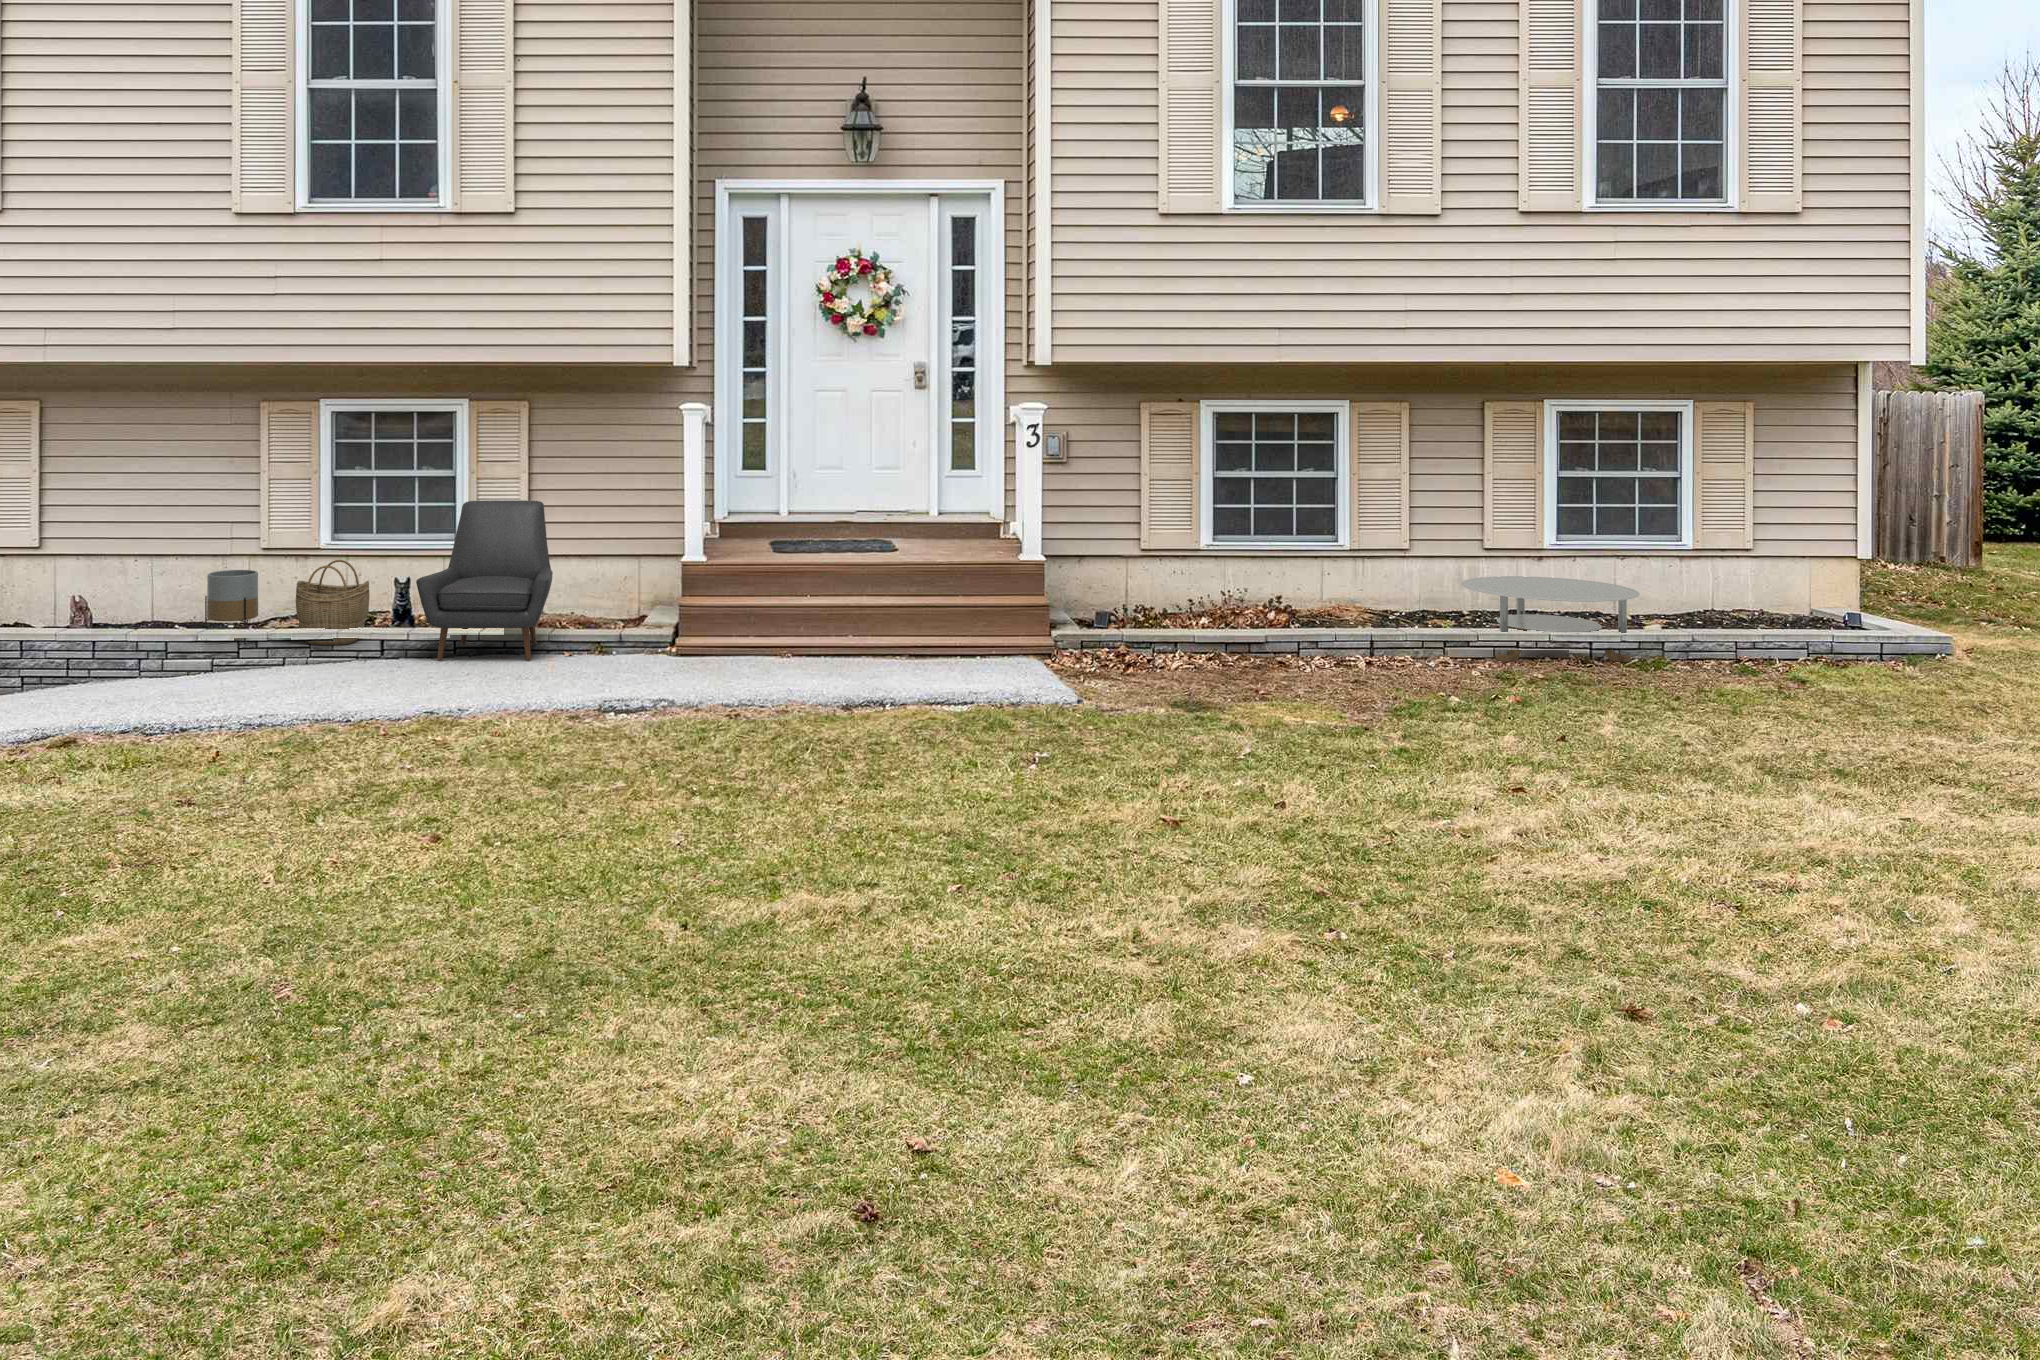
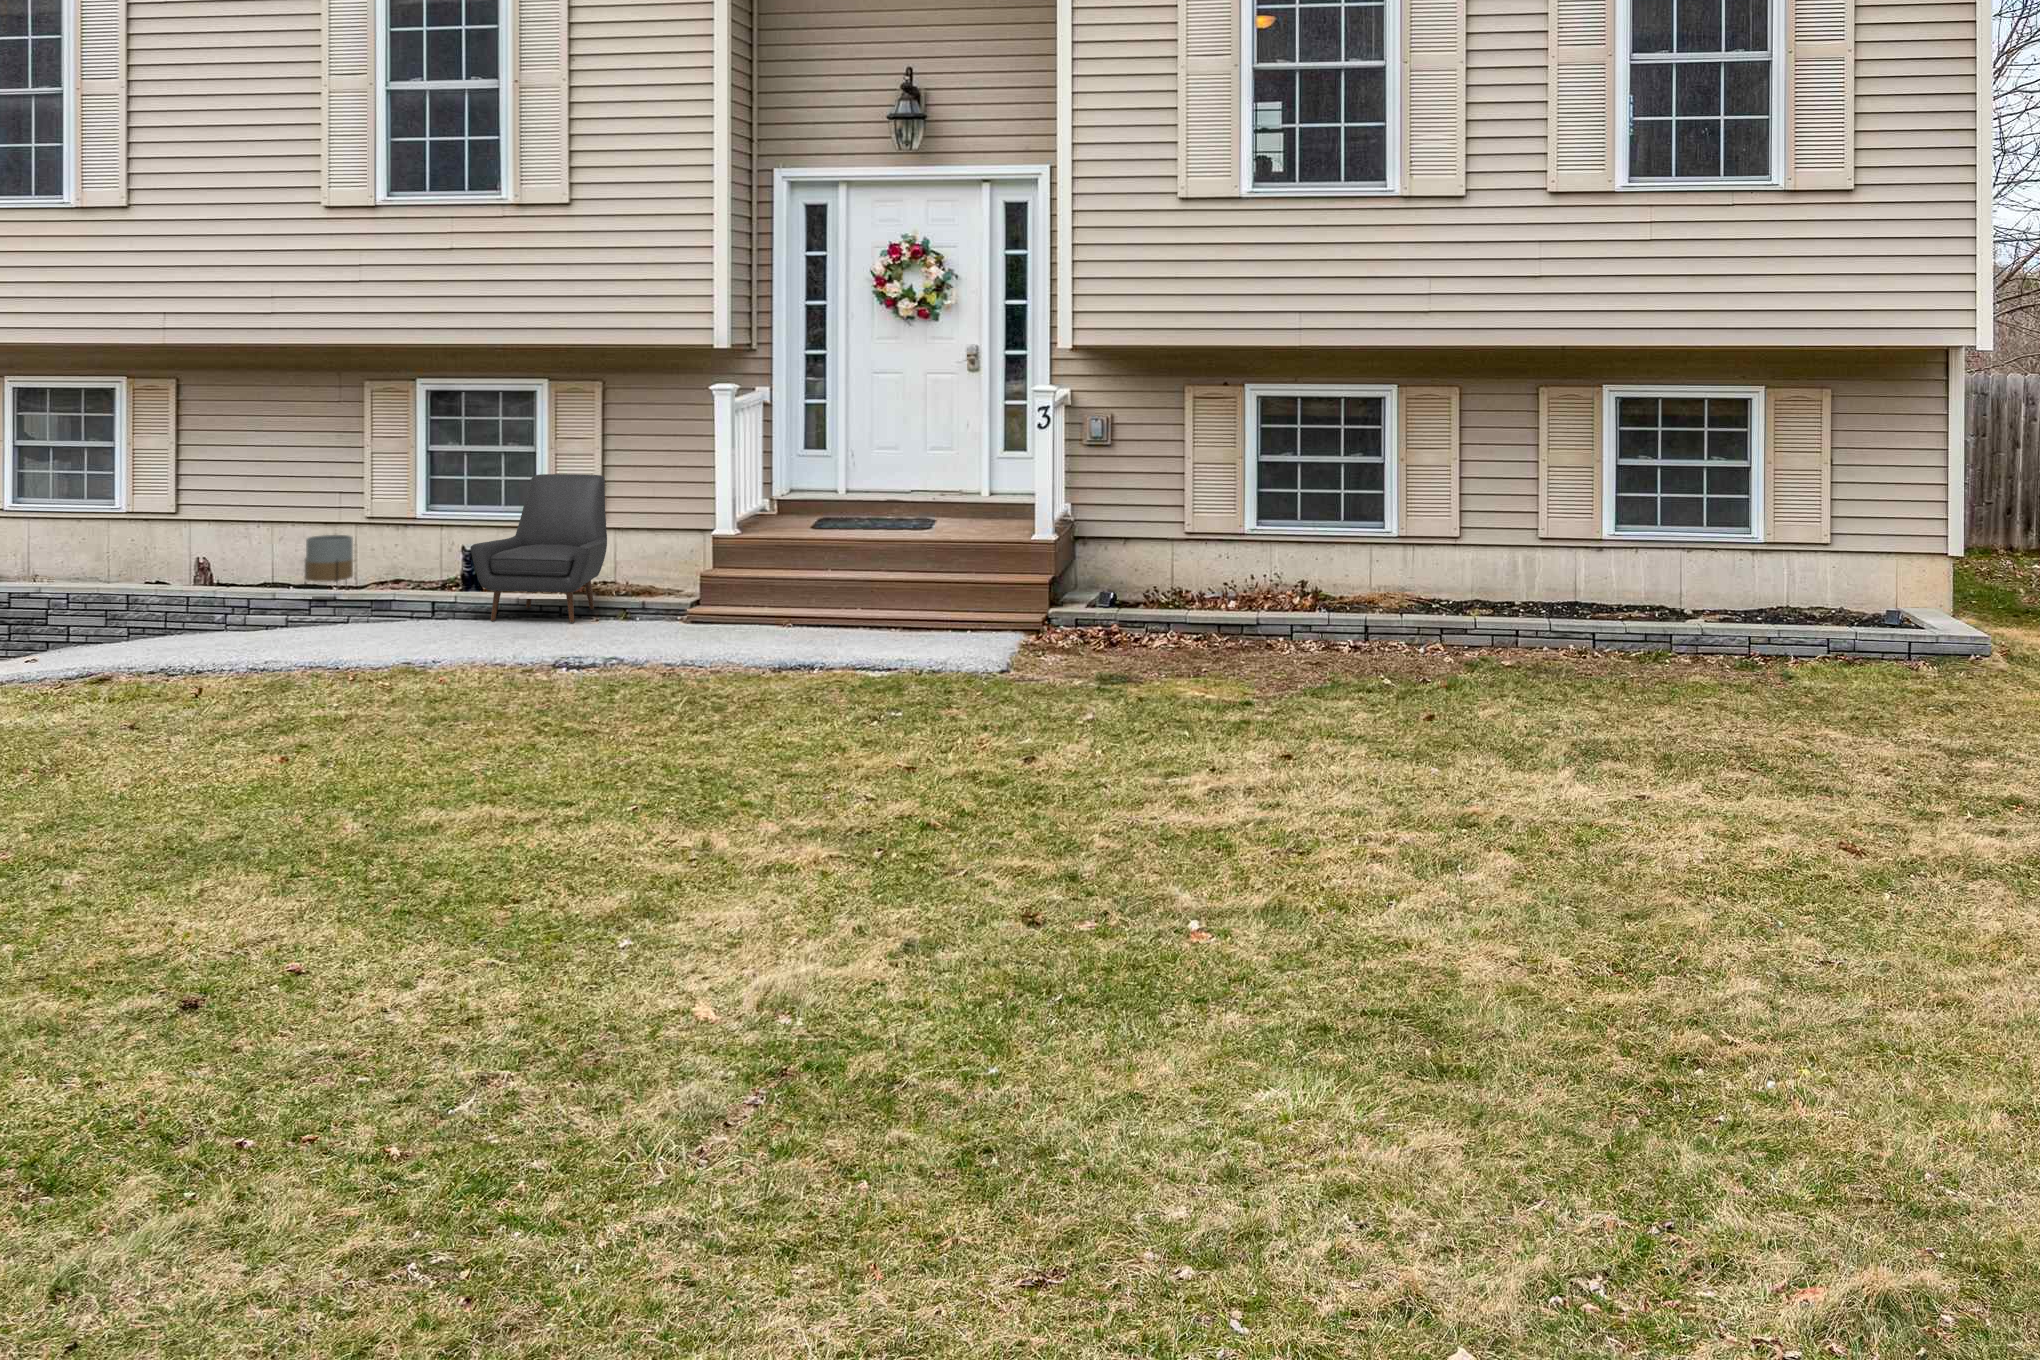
woven basket: present [296,560,370,645] -> none [381,527,450,605]
round table: present [1461,576,1640,662] -> none [1492,565,1669,654]

